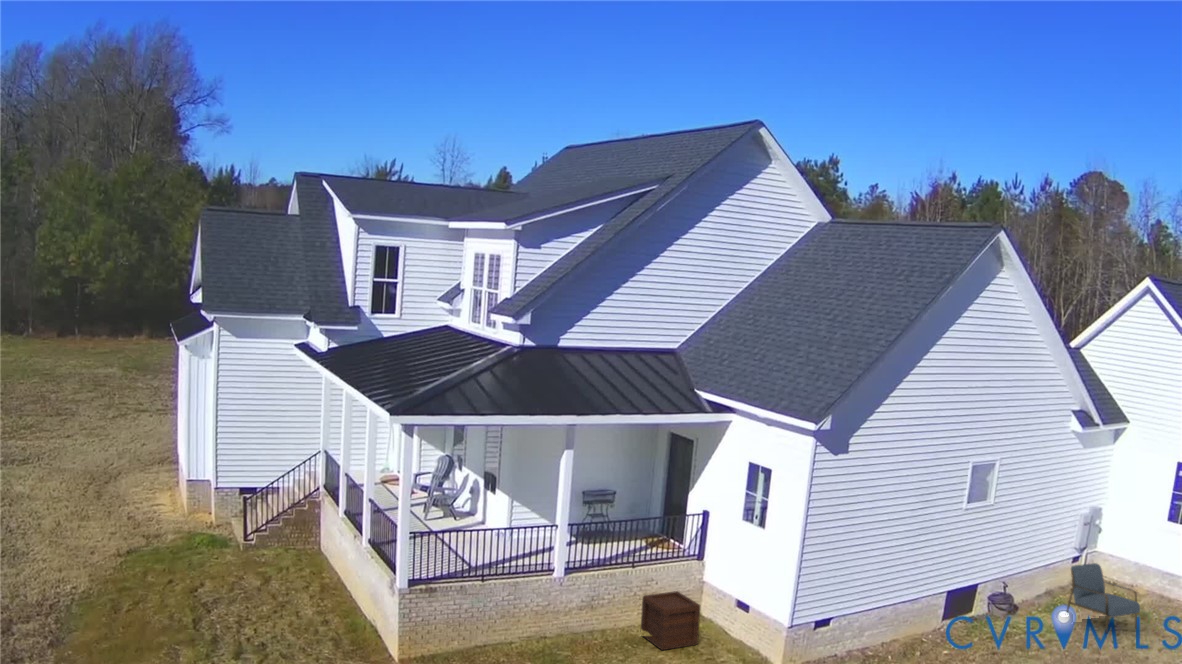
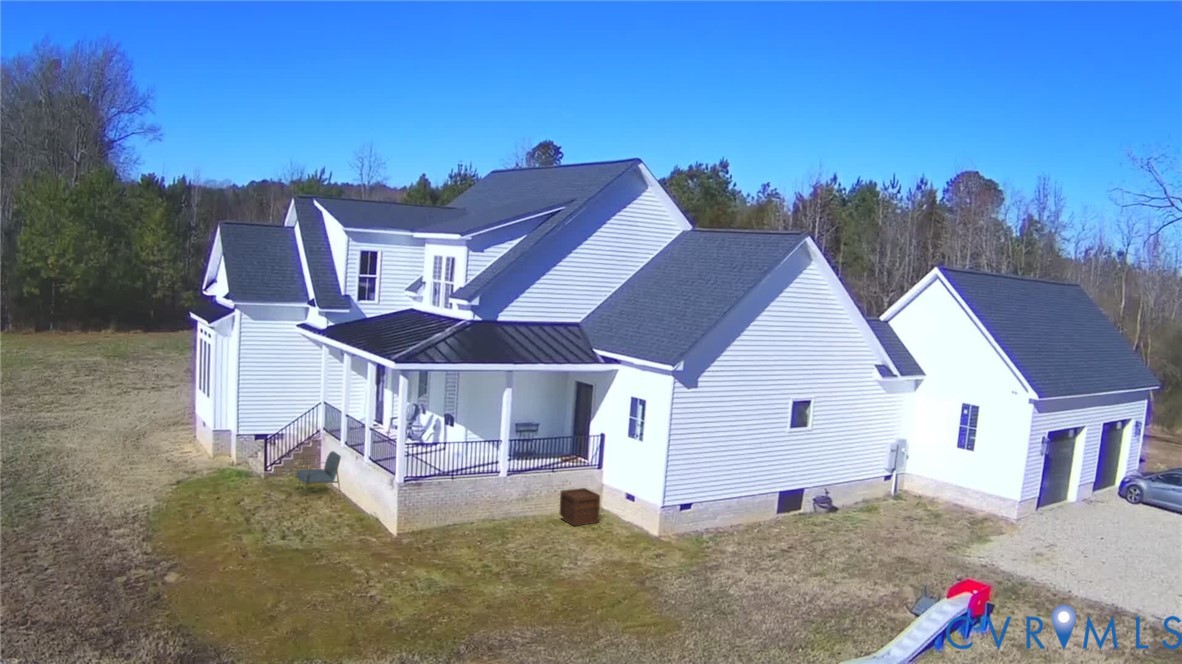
chair: present [1067,563,1140,632] -> present [297,451,341,491]

